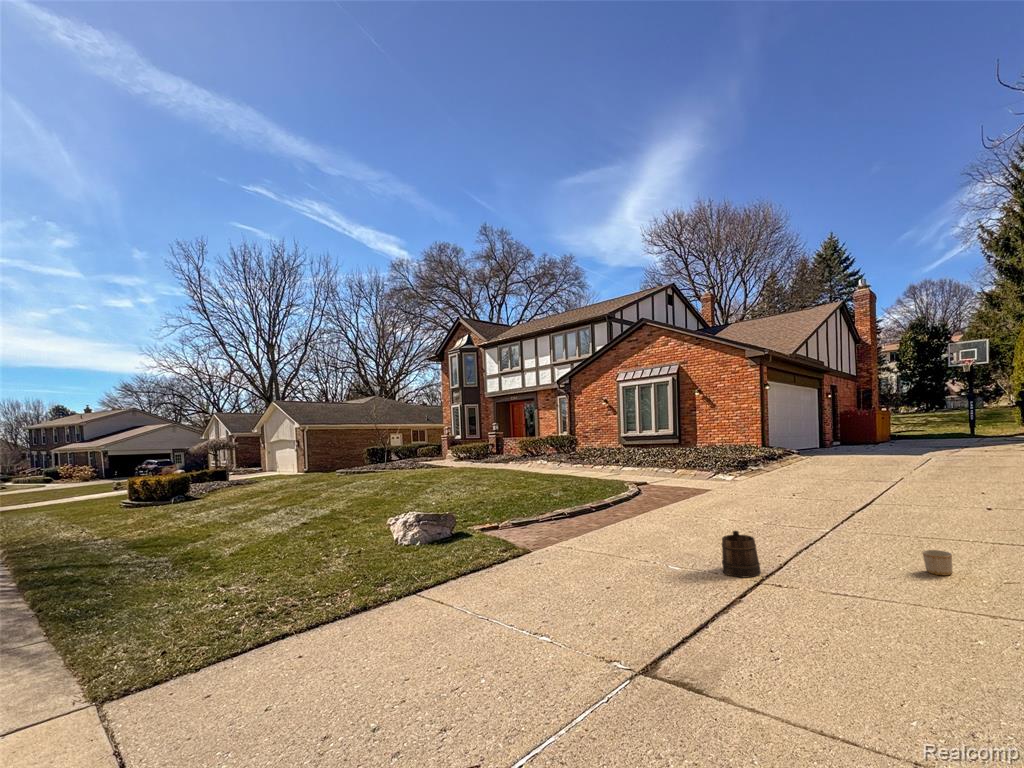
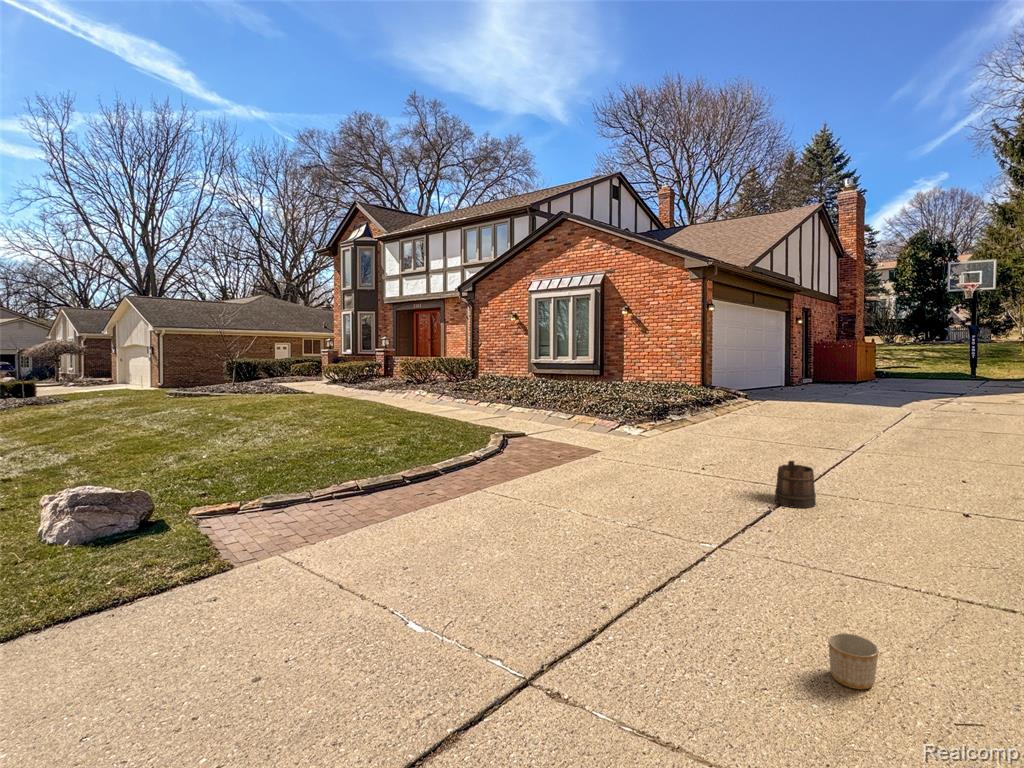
bucket: present [722,531,761,578] -> present [775,461,816,508]

